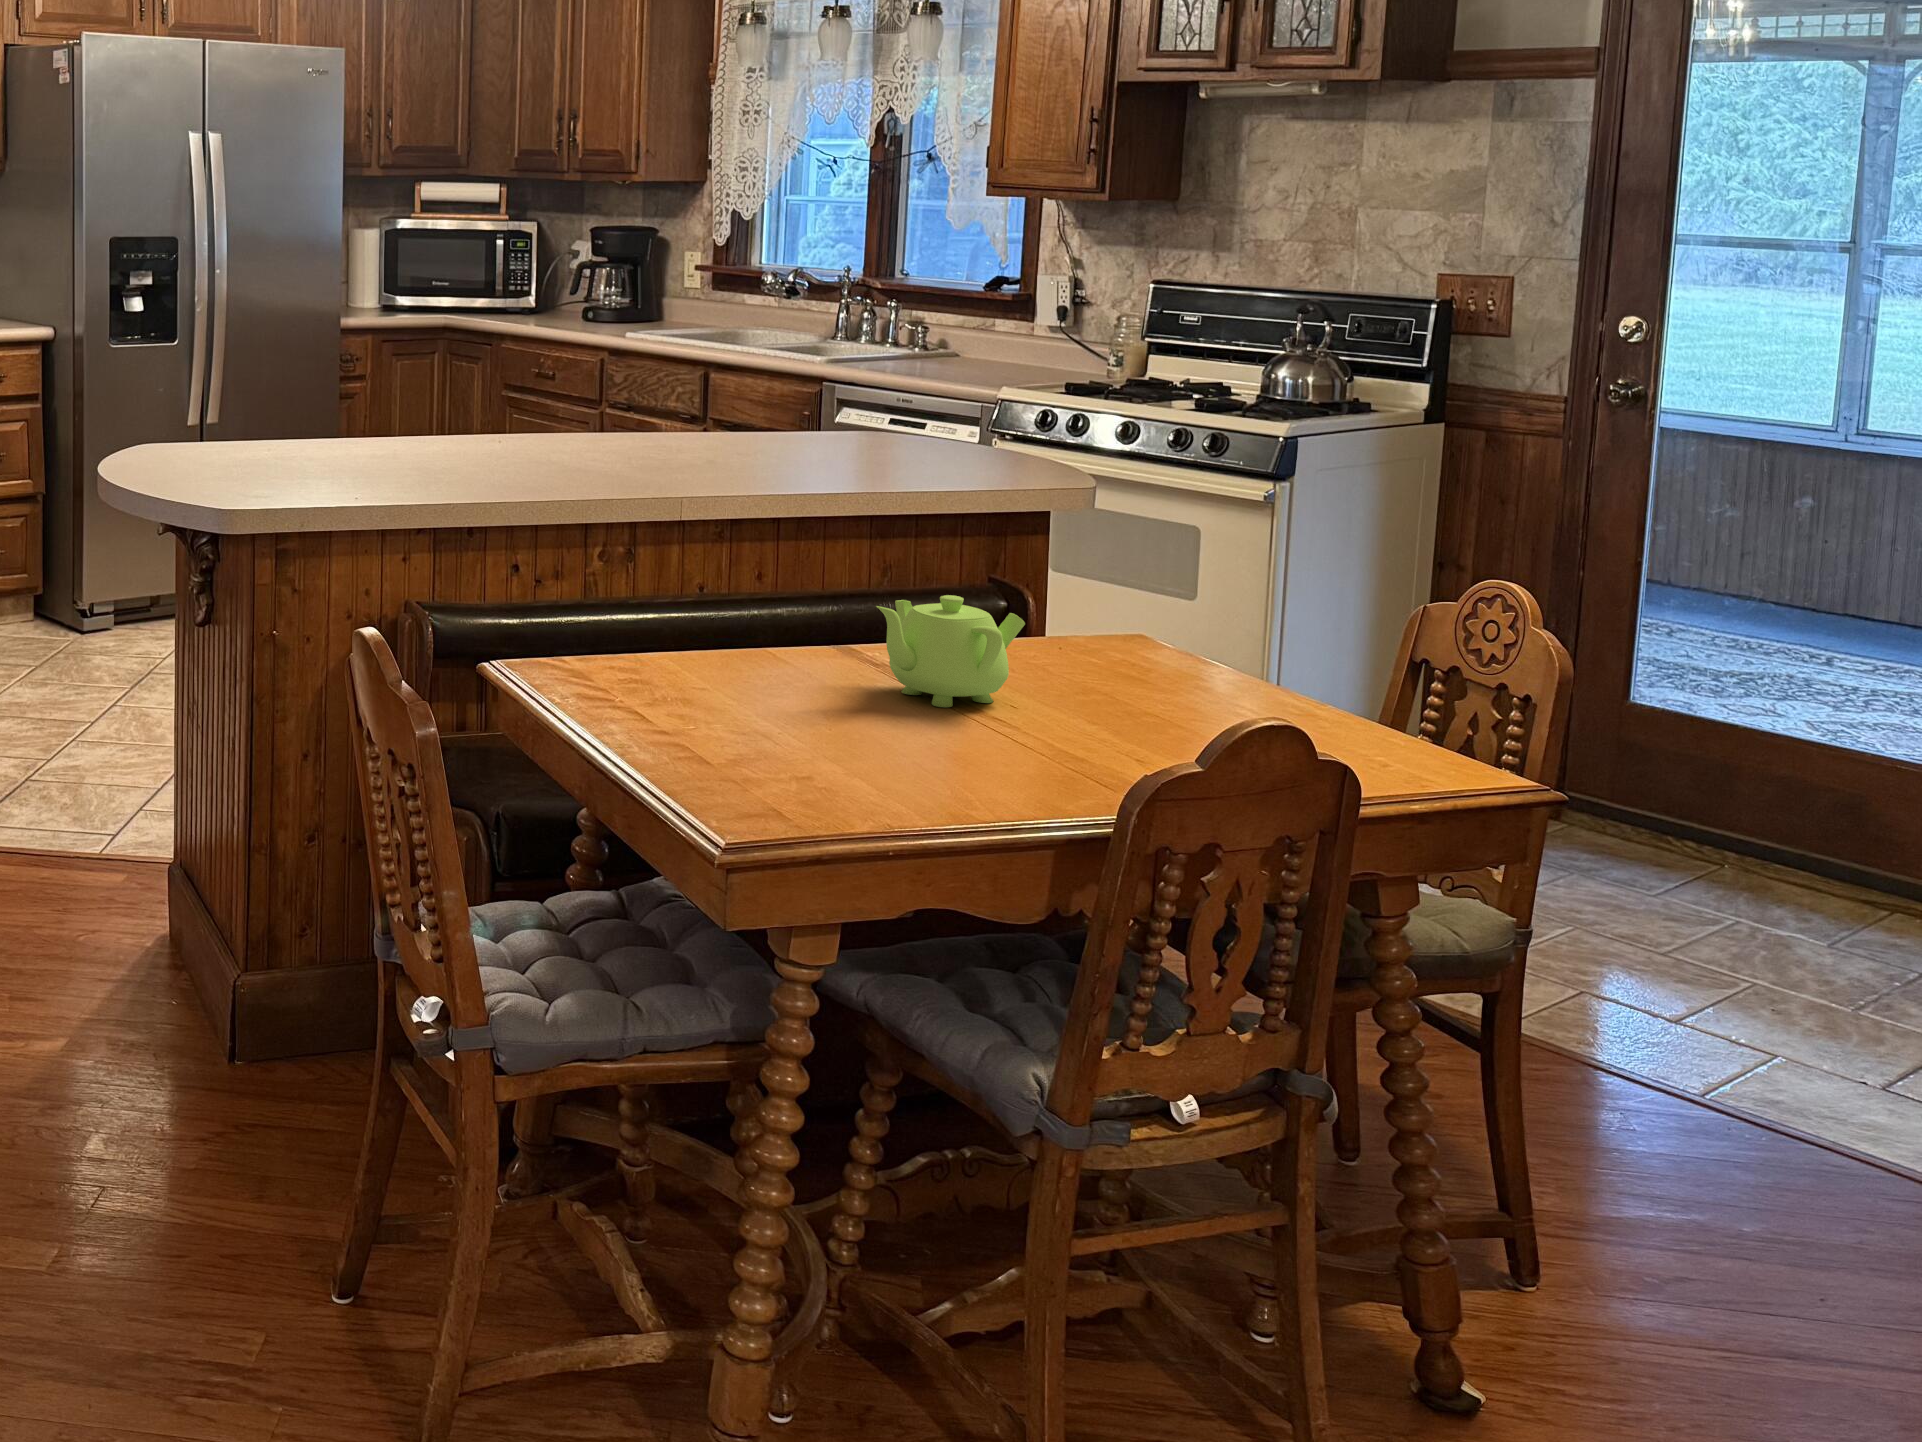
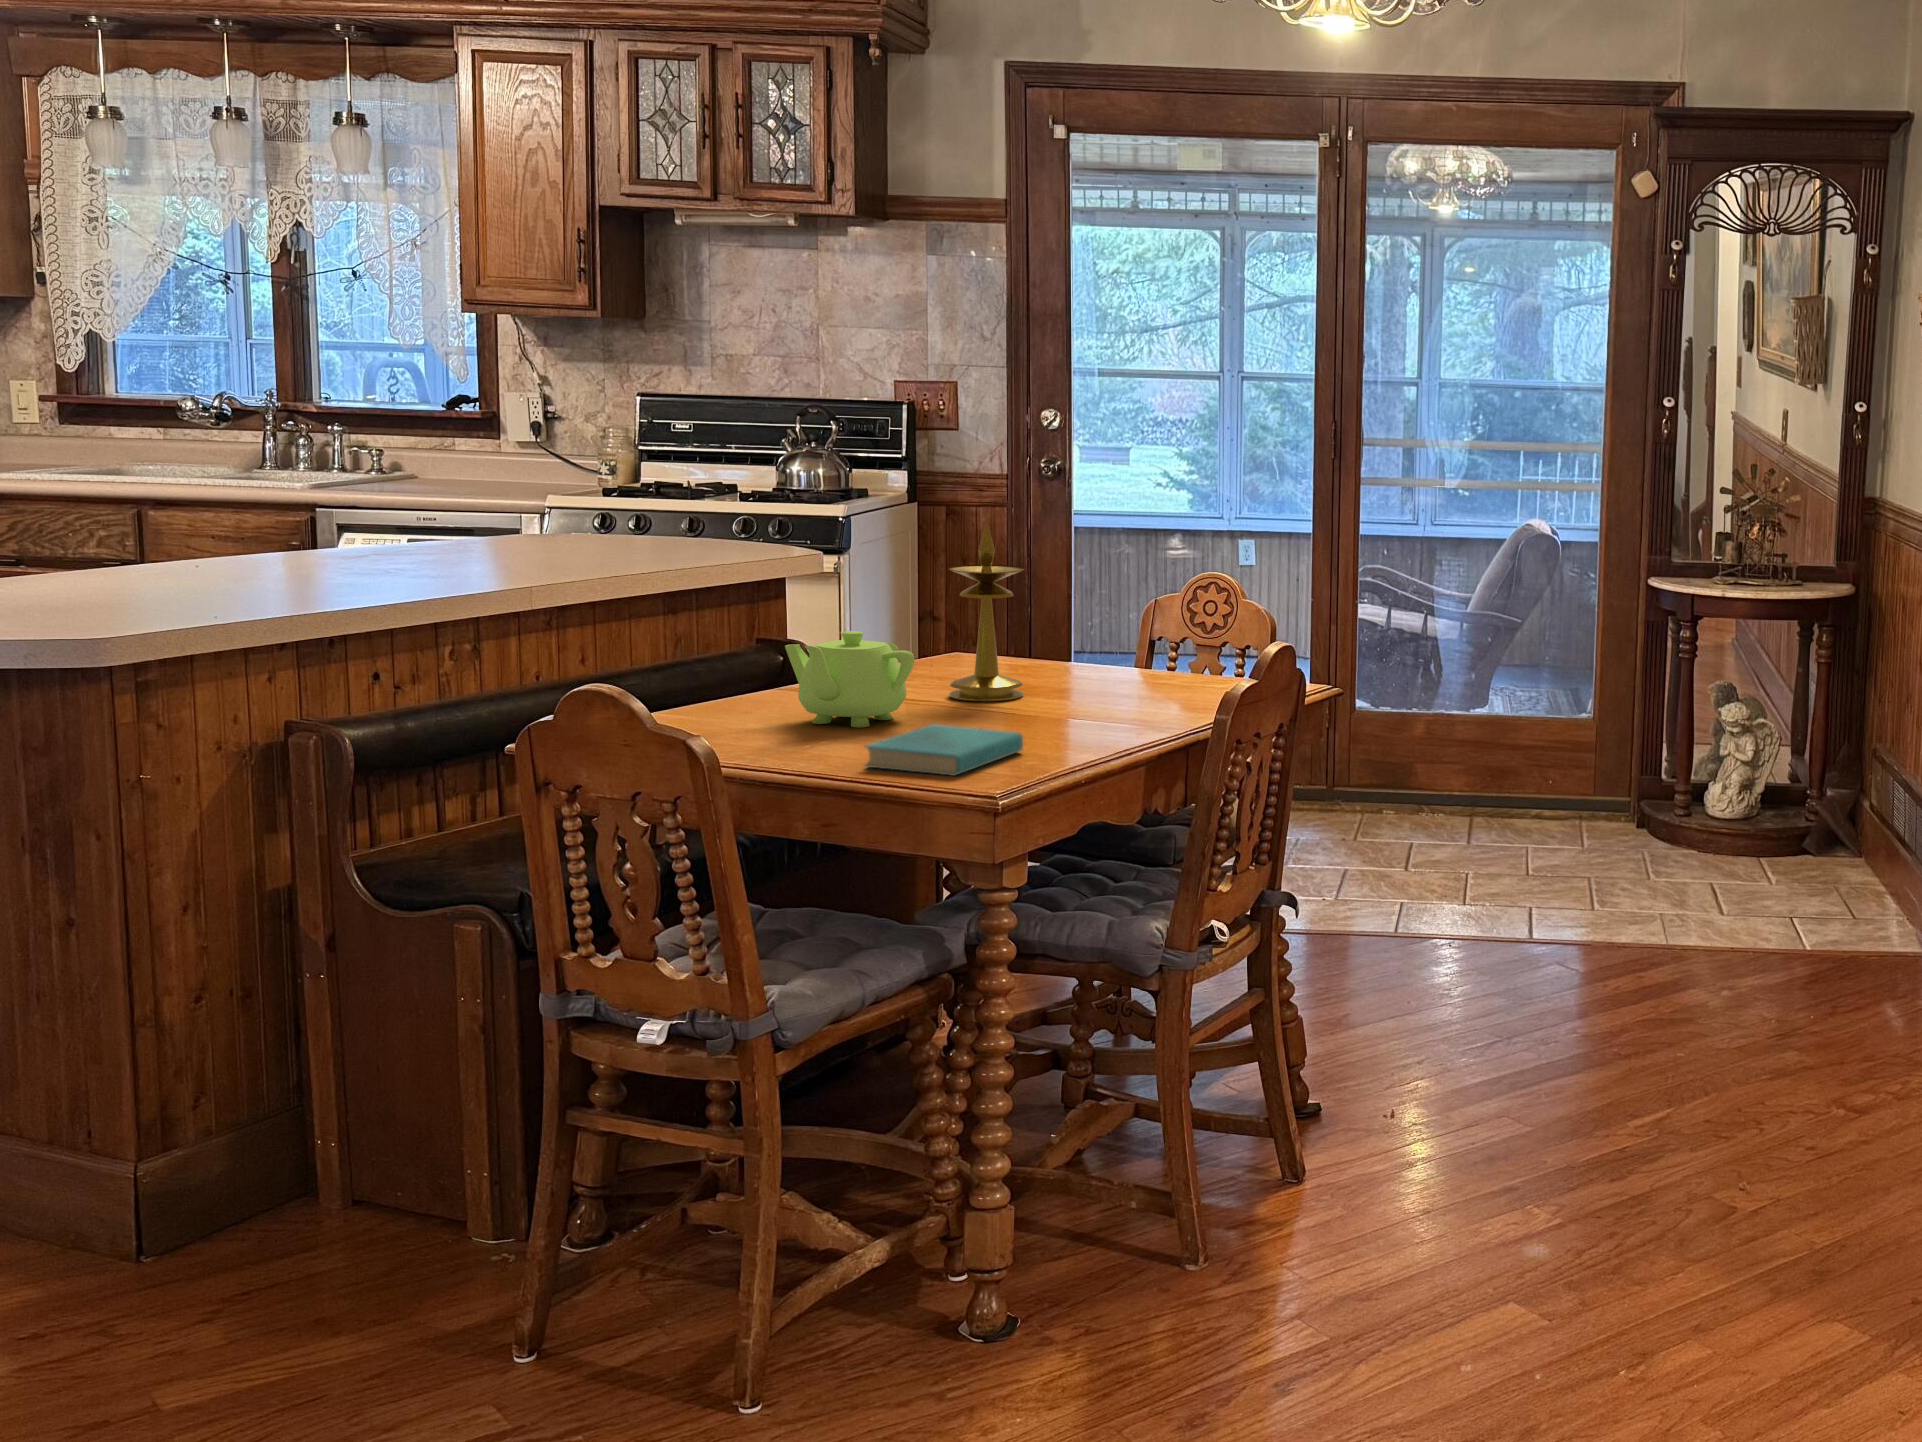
candlestick: none [1104,484,1206,703] -> present [949,522,1024,701]
book: none [847,721,1044,789] -> present [865,724,1023,776]

